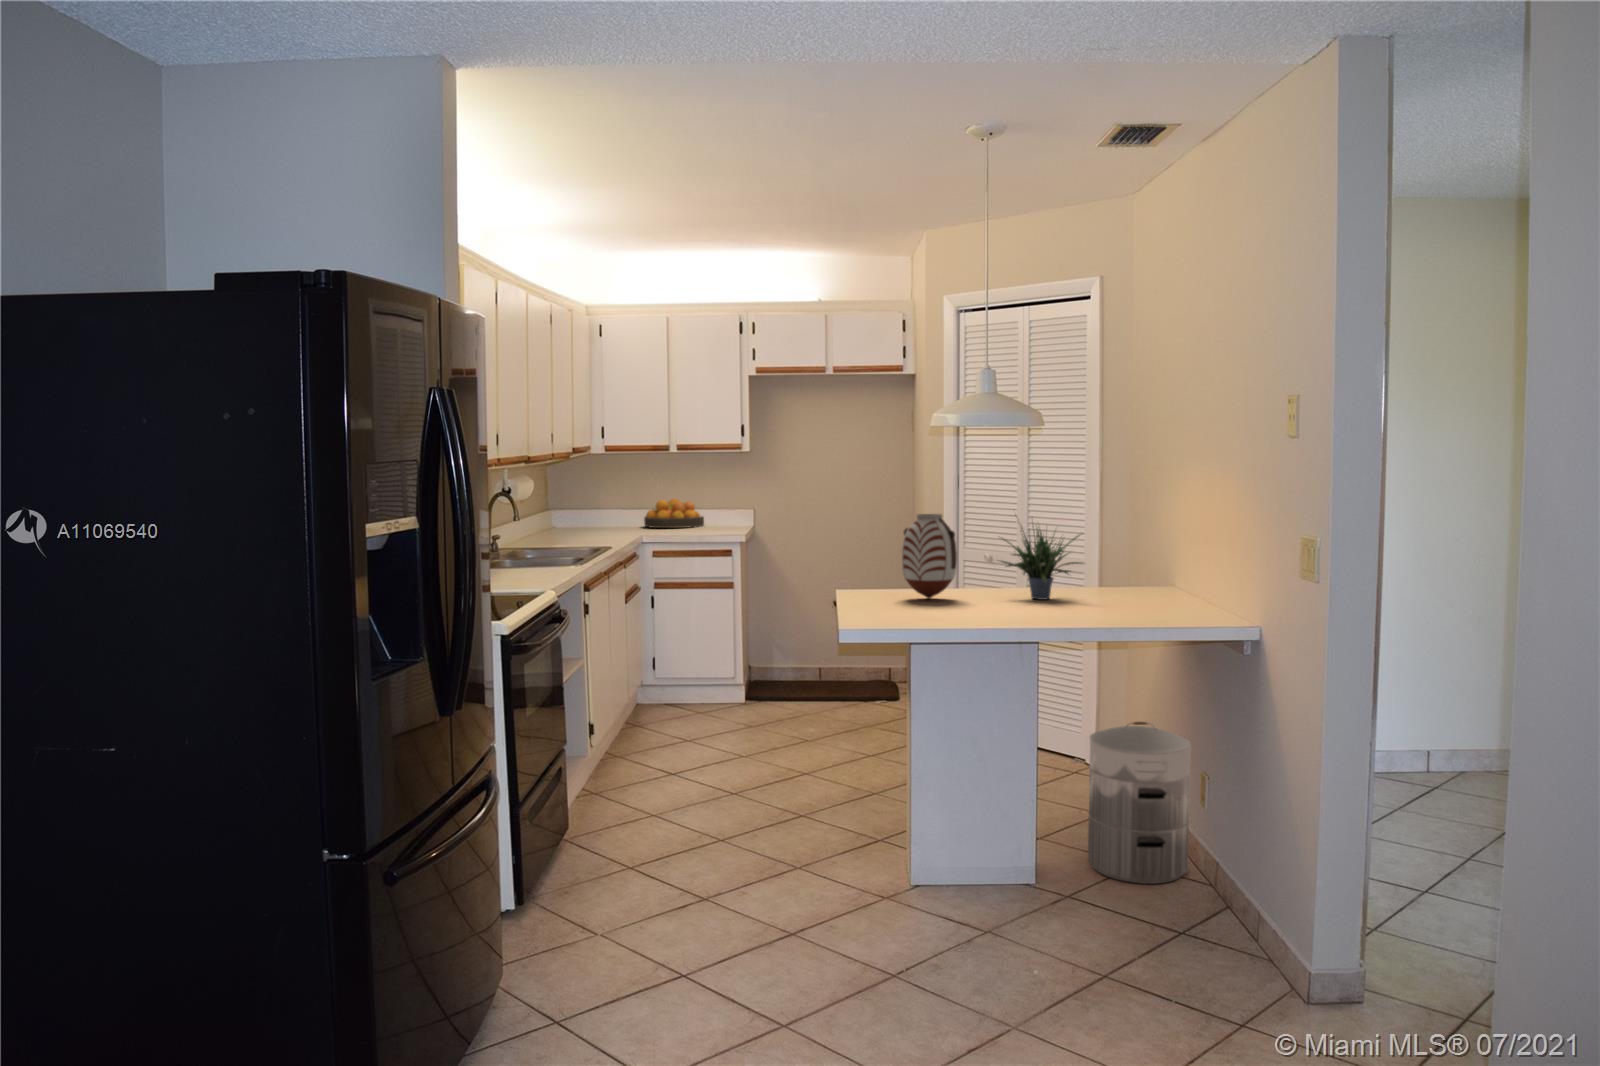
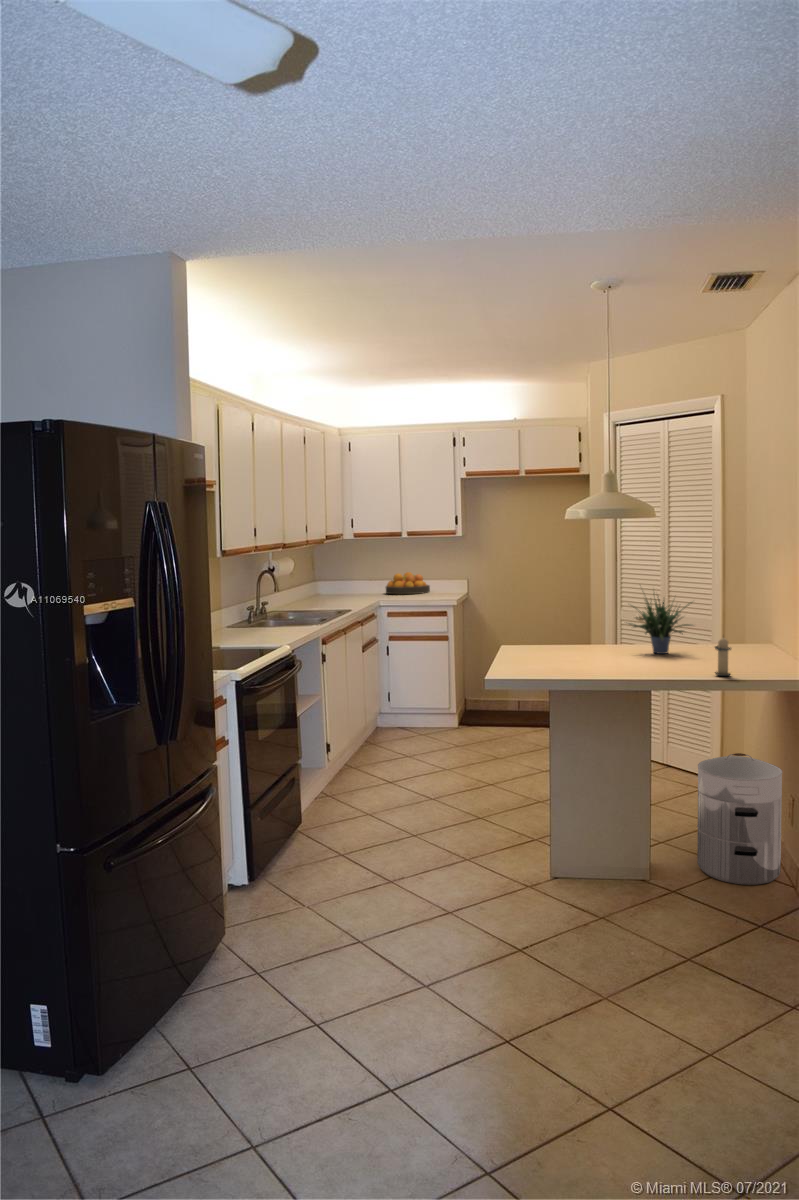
vase: present [902,514,957,599] -> none [549,586,592,653]
candle: none [1121,572,1147,624] -> present [715,638,731,676]

